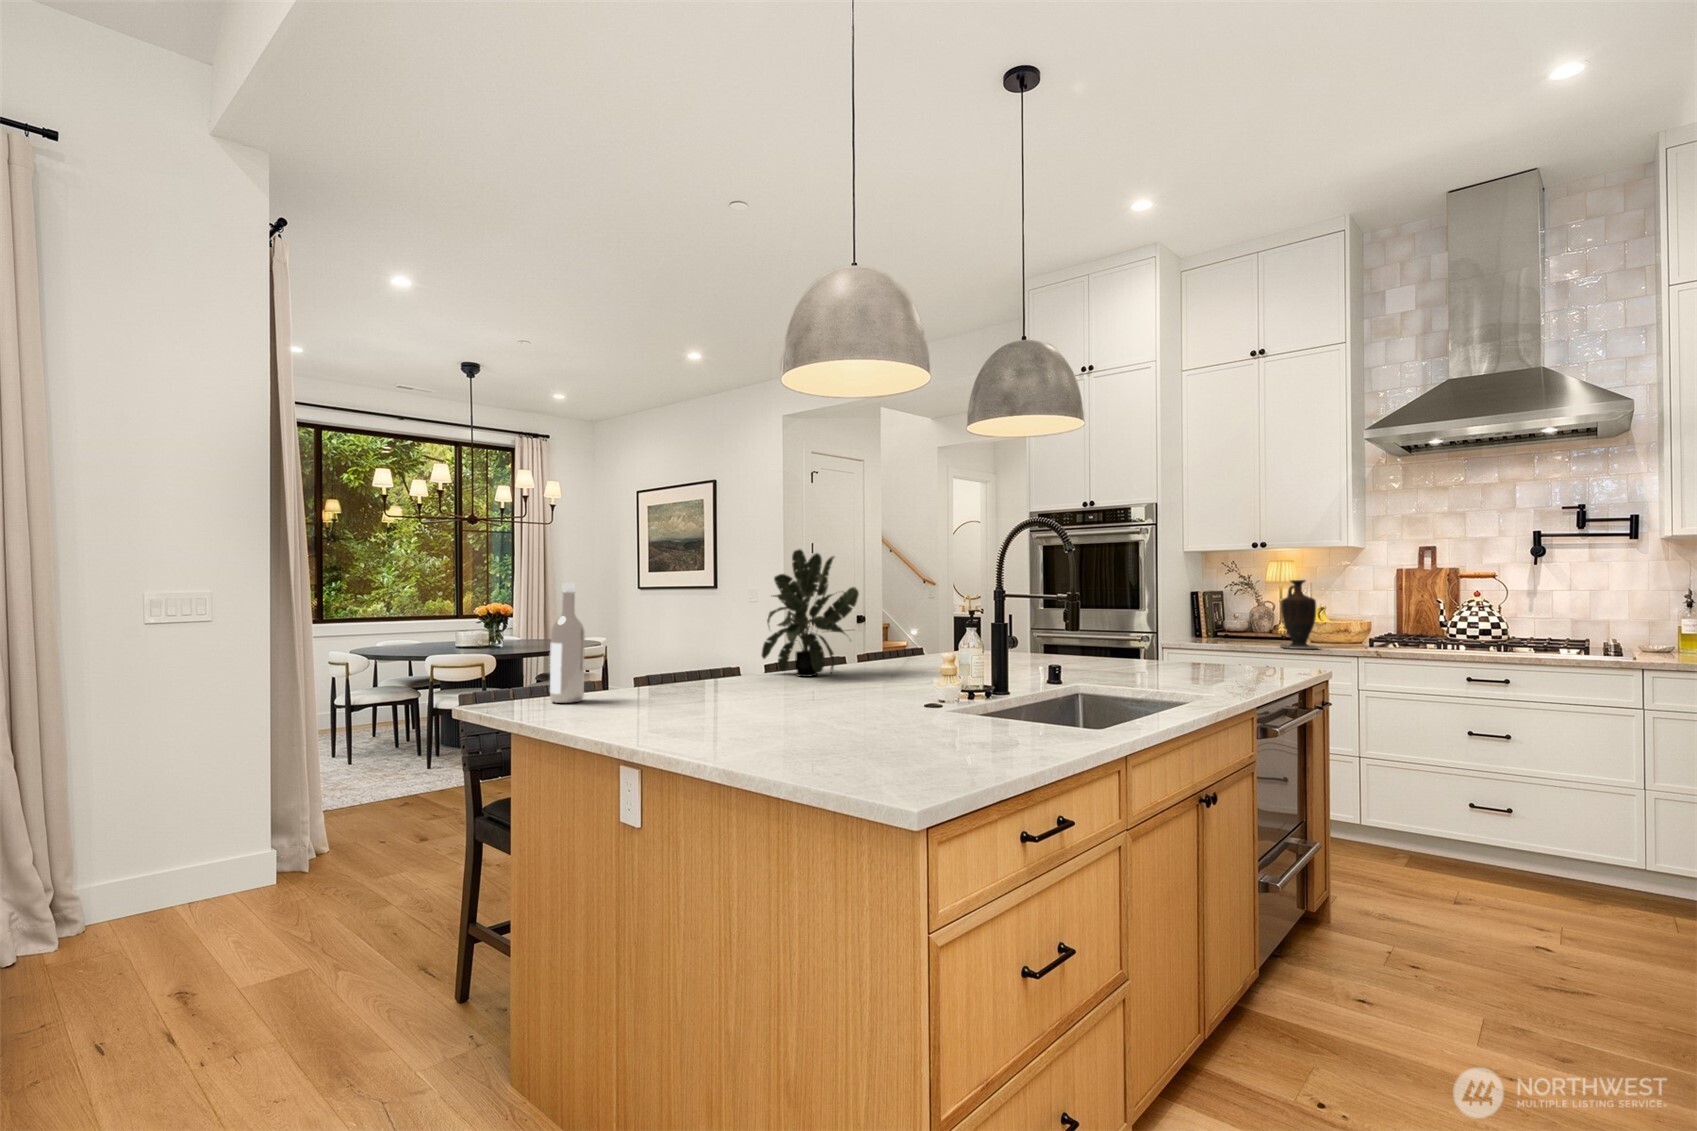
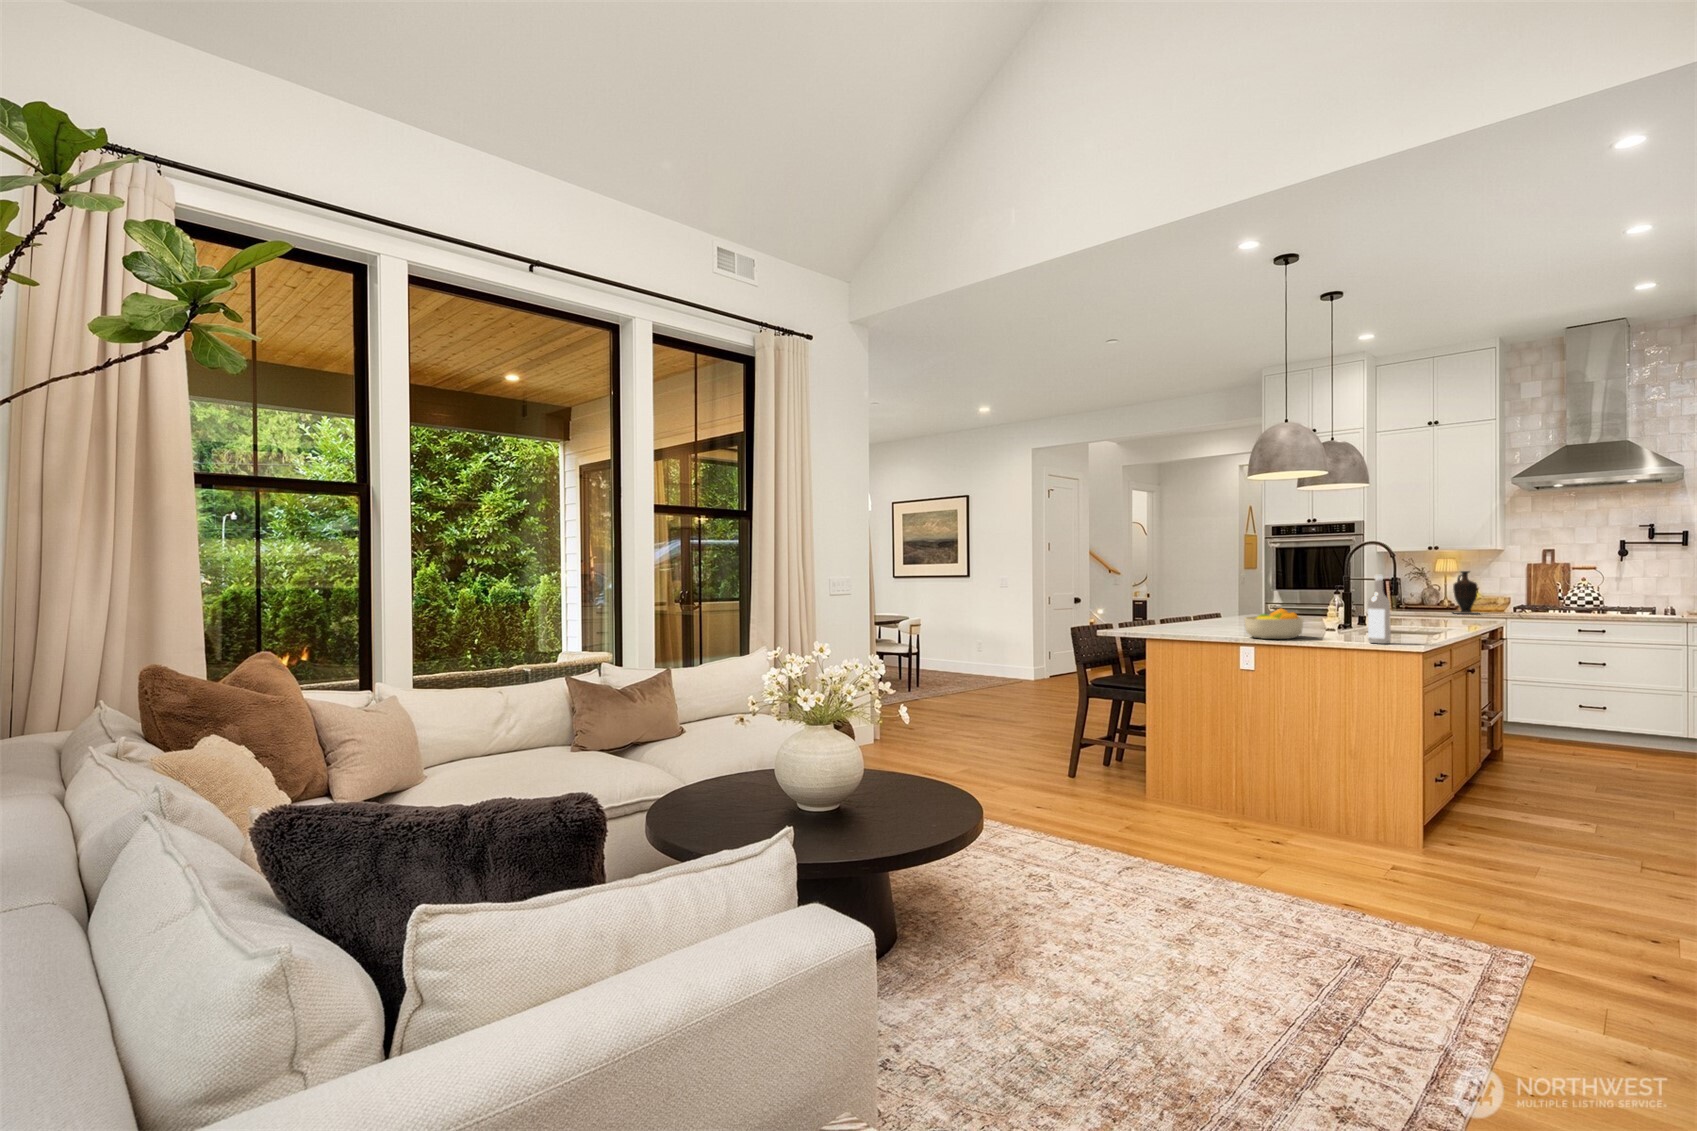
potted plant: present [762,549,859,677] -> none [1185,556,1243,624]
wine bottle: present [550,583,585,703] -> present [1368,575,1391,644]
fruit bowl: none [656,660,809,741] -> present [1244,609,1304,639]

